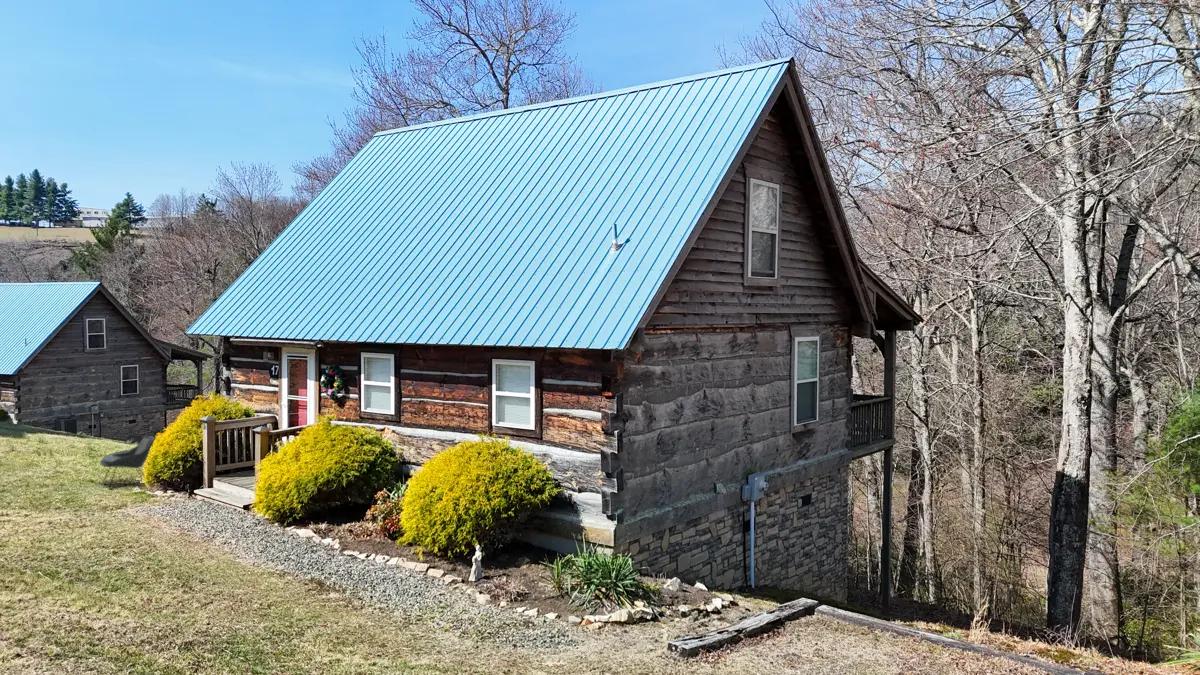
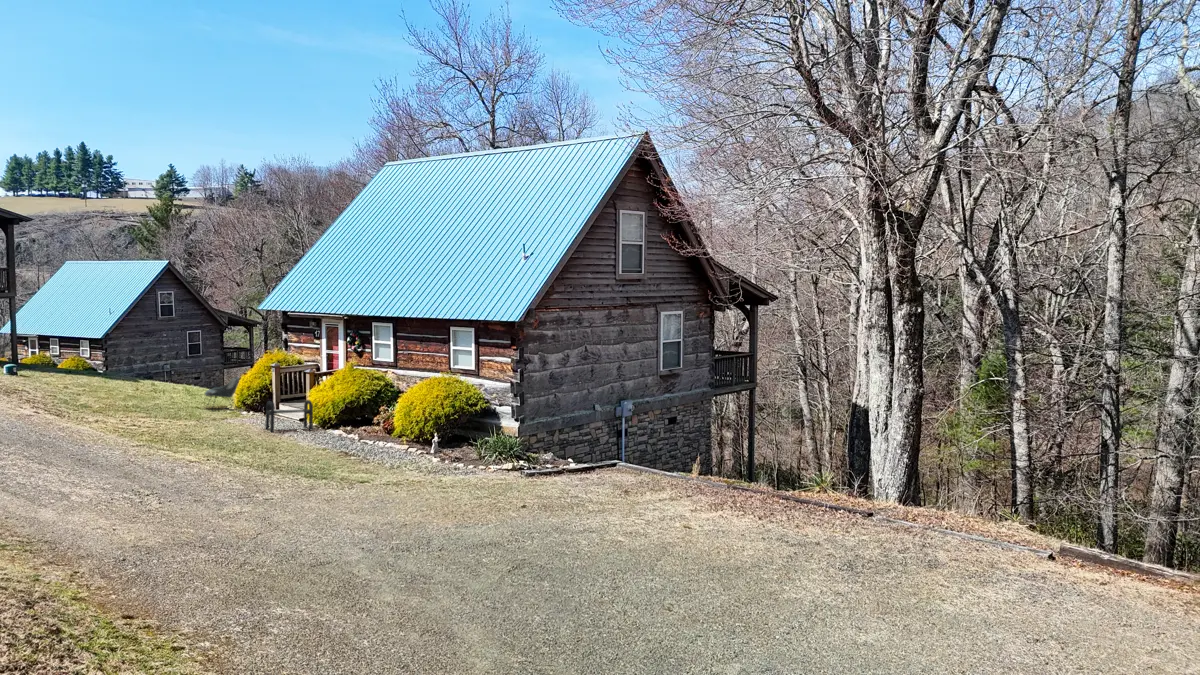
bench: none [186,477,264,534] -> present [265,400,313,432]

